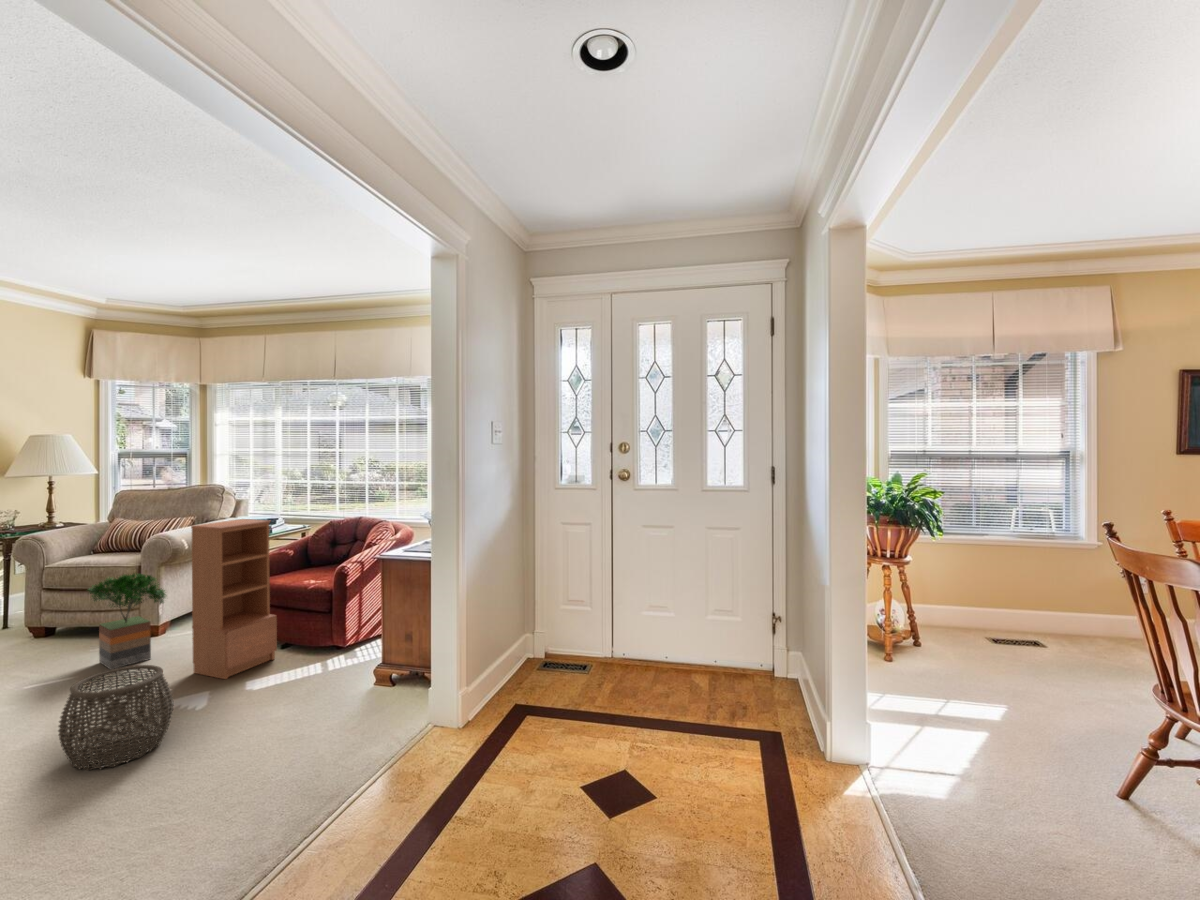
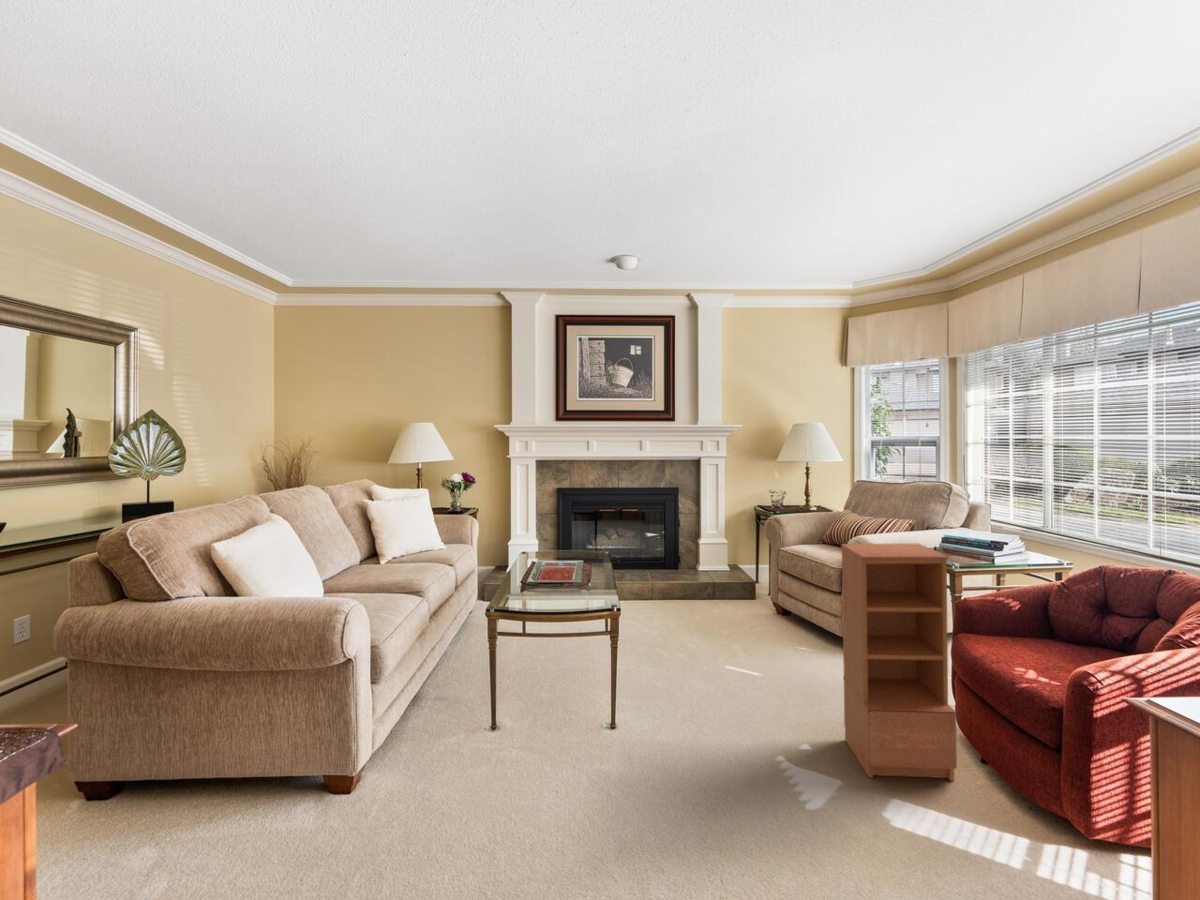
potted tree: present [88,574,166,670] -> none [770,579,843,689]
woven basket: present [58,665,173,770] -> none [643,711,753,854]

